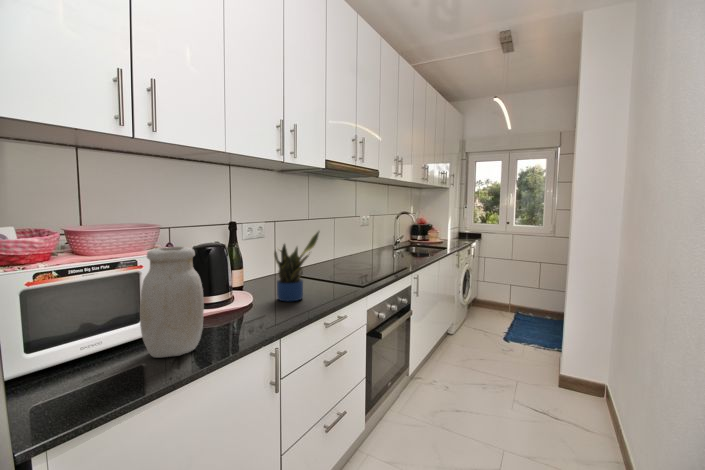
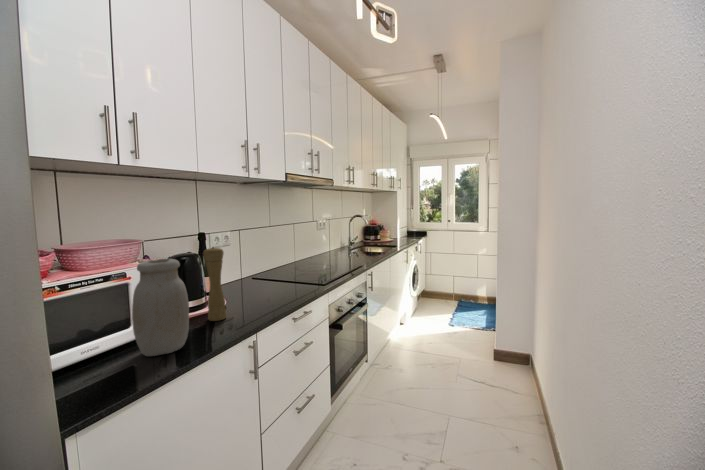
potted plant: present [274,232,319,301] -> none [244,237,285,302]
pepper mill: none [227,237,250,321] -> present [204,247,226,321]

